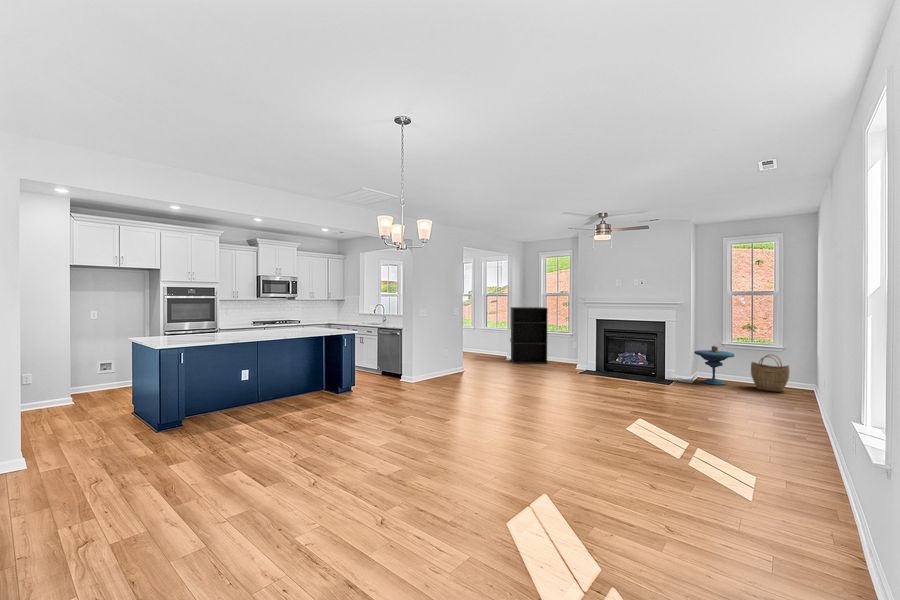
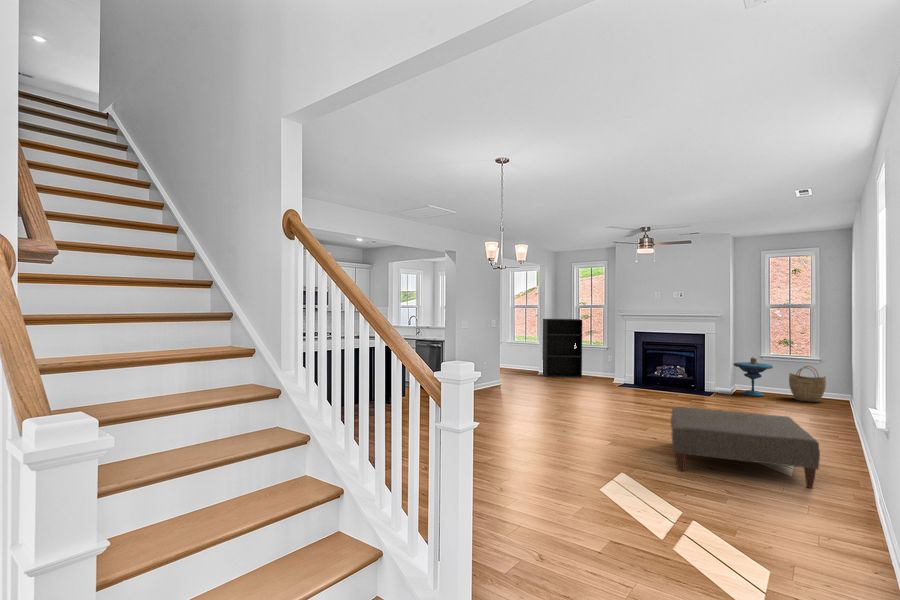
ottoman: none [608,408,788,523] -> present [671,407,820,488]

